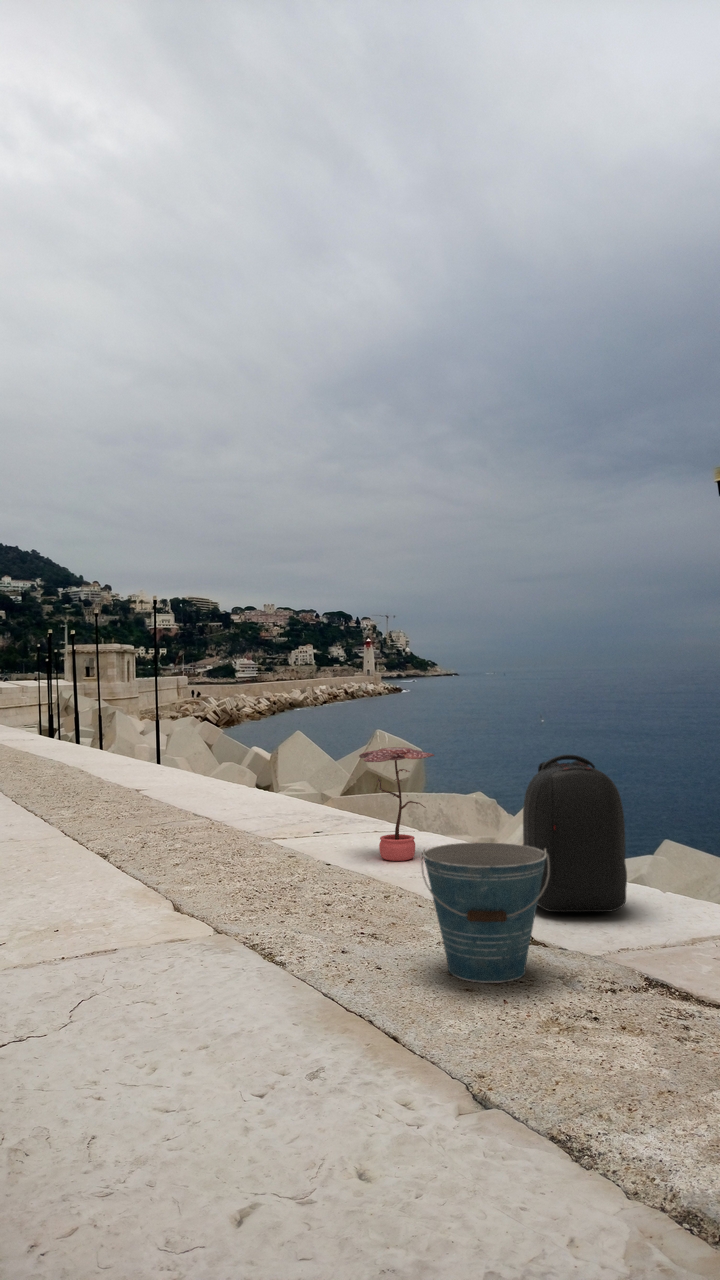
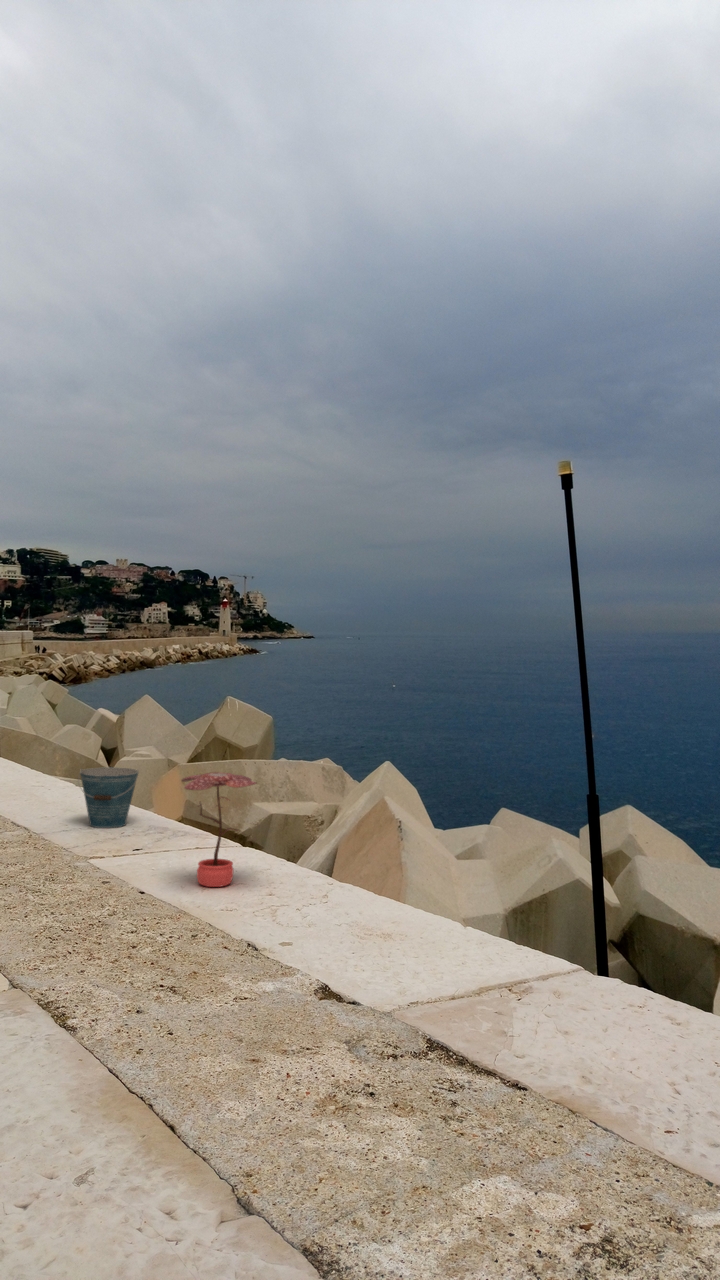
backpack: present [523,754,627,912] -> none [329,801,427,957]
bucket: present [421,842,550,983] -> present [79,767,139,828]

